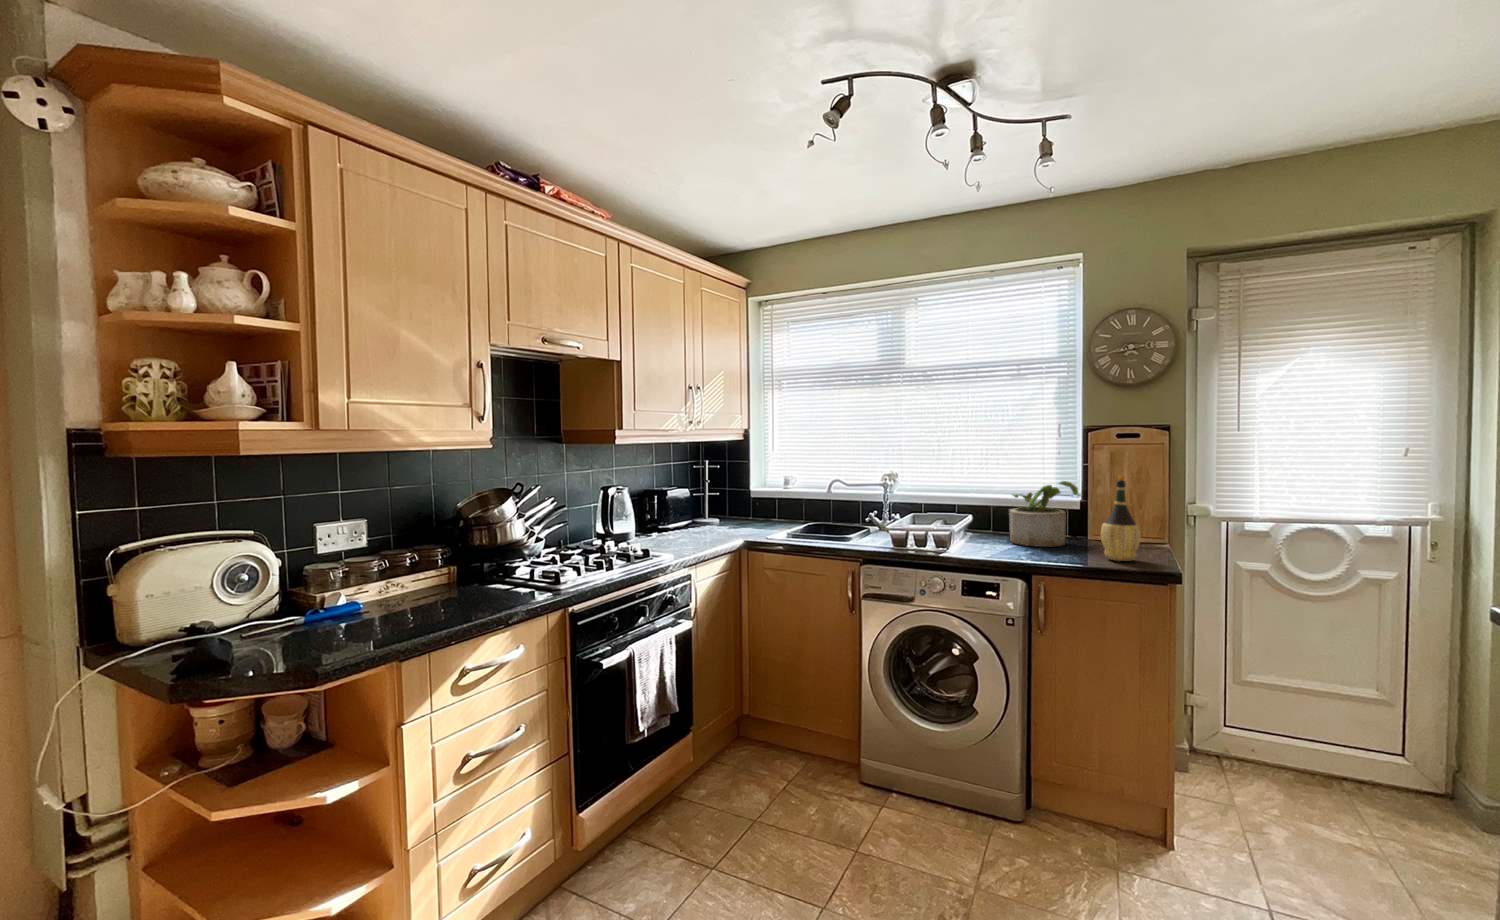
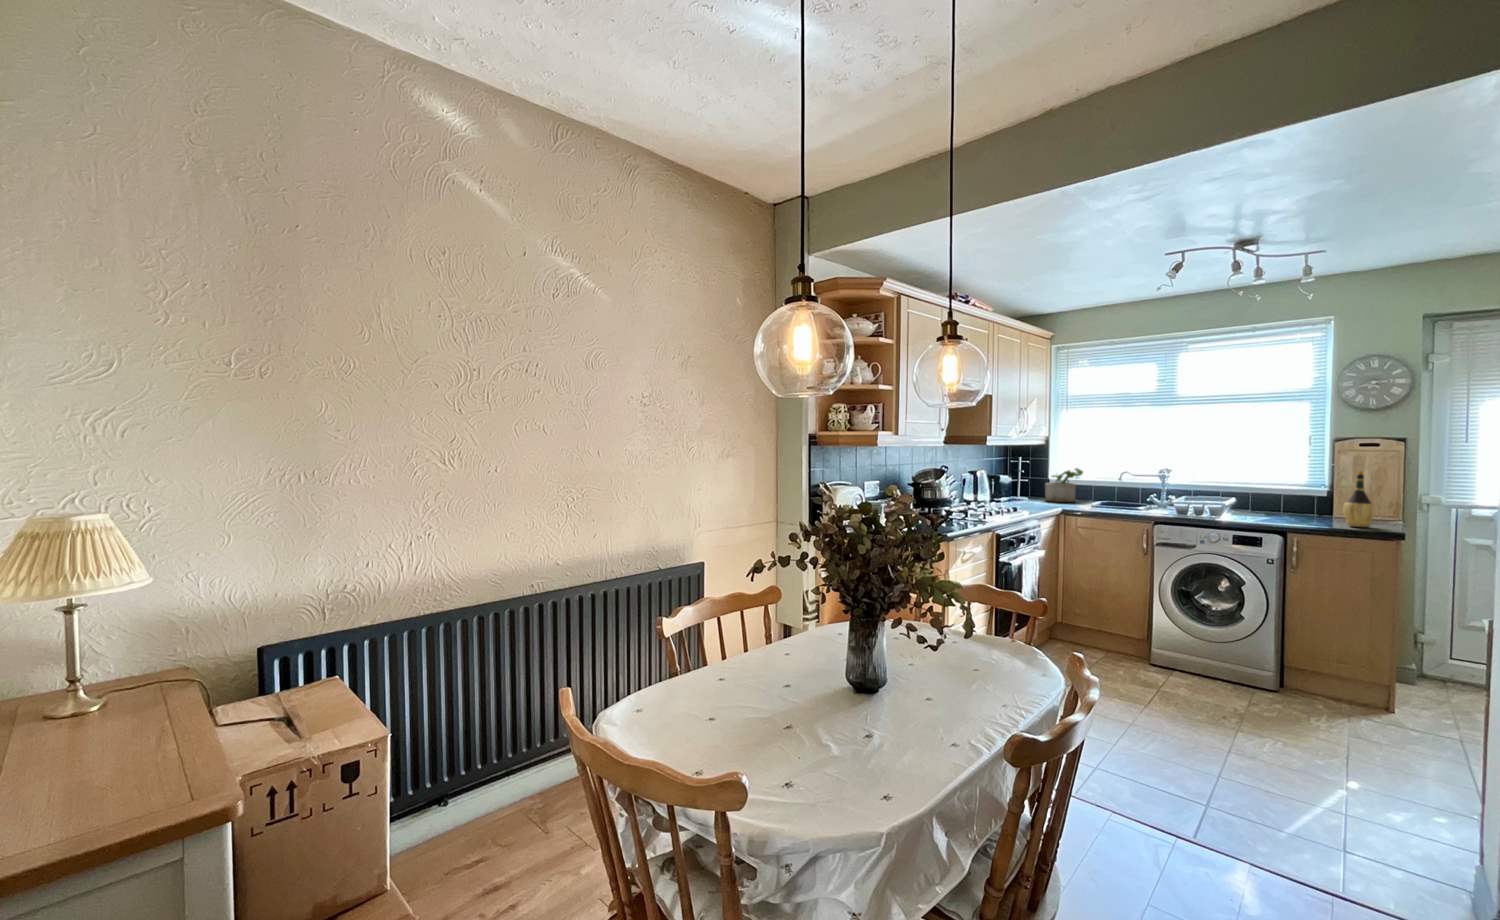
potted plant: present [1009,481,1078,547] -> present [1045,468,1083,502]

